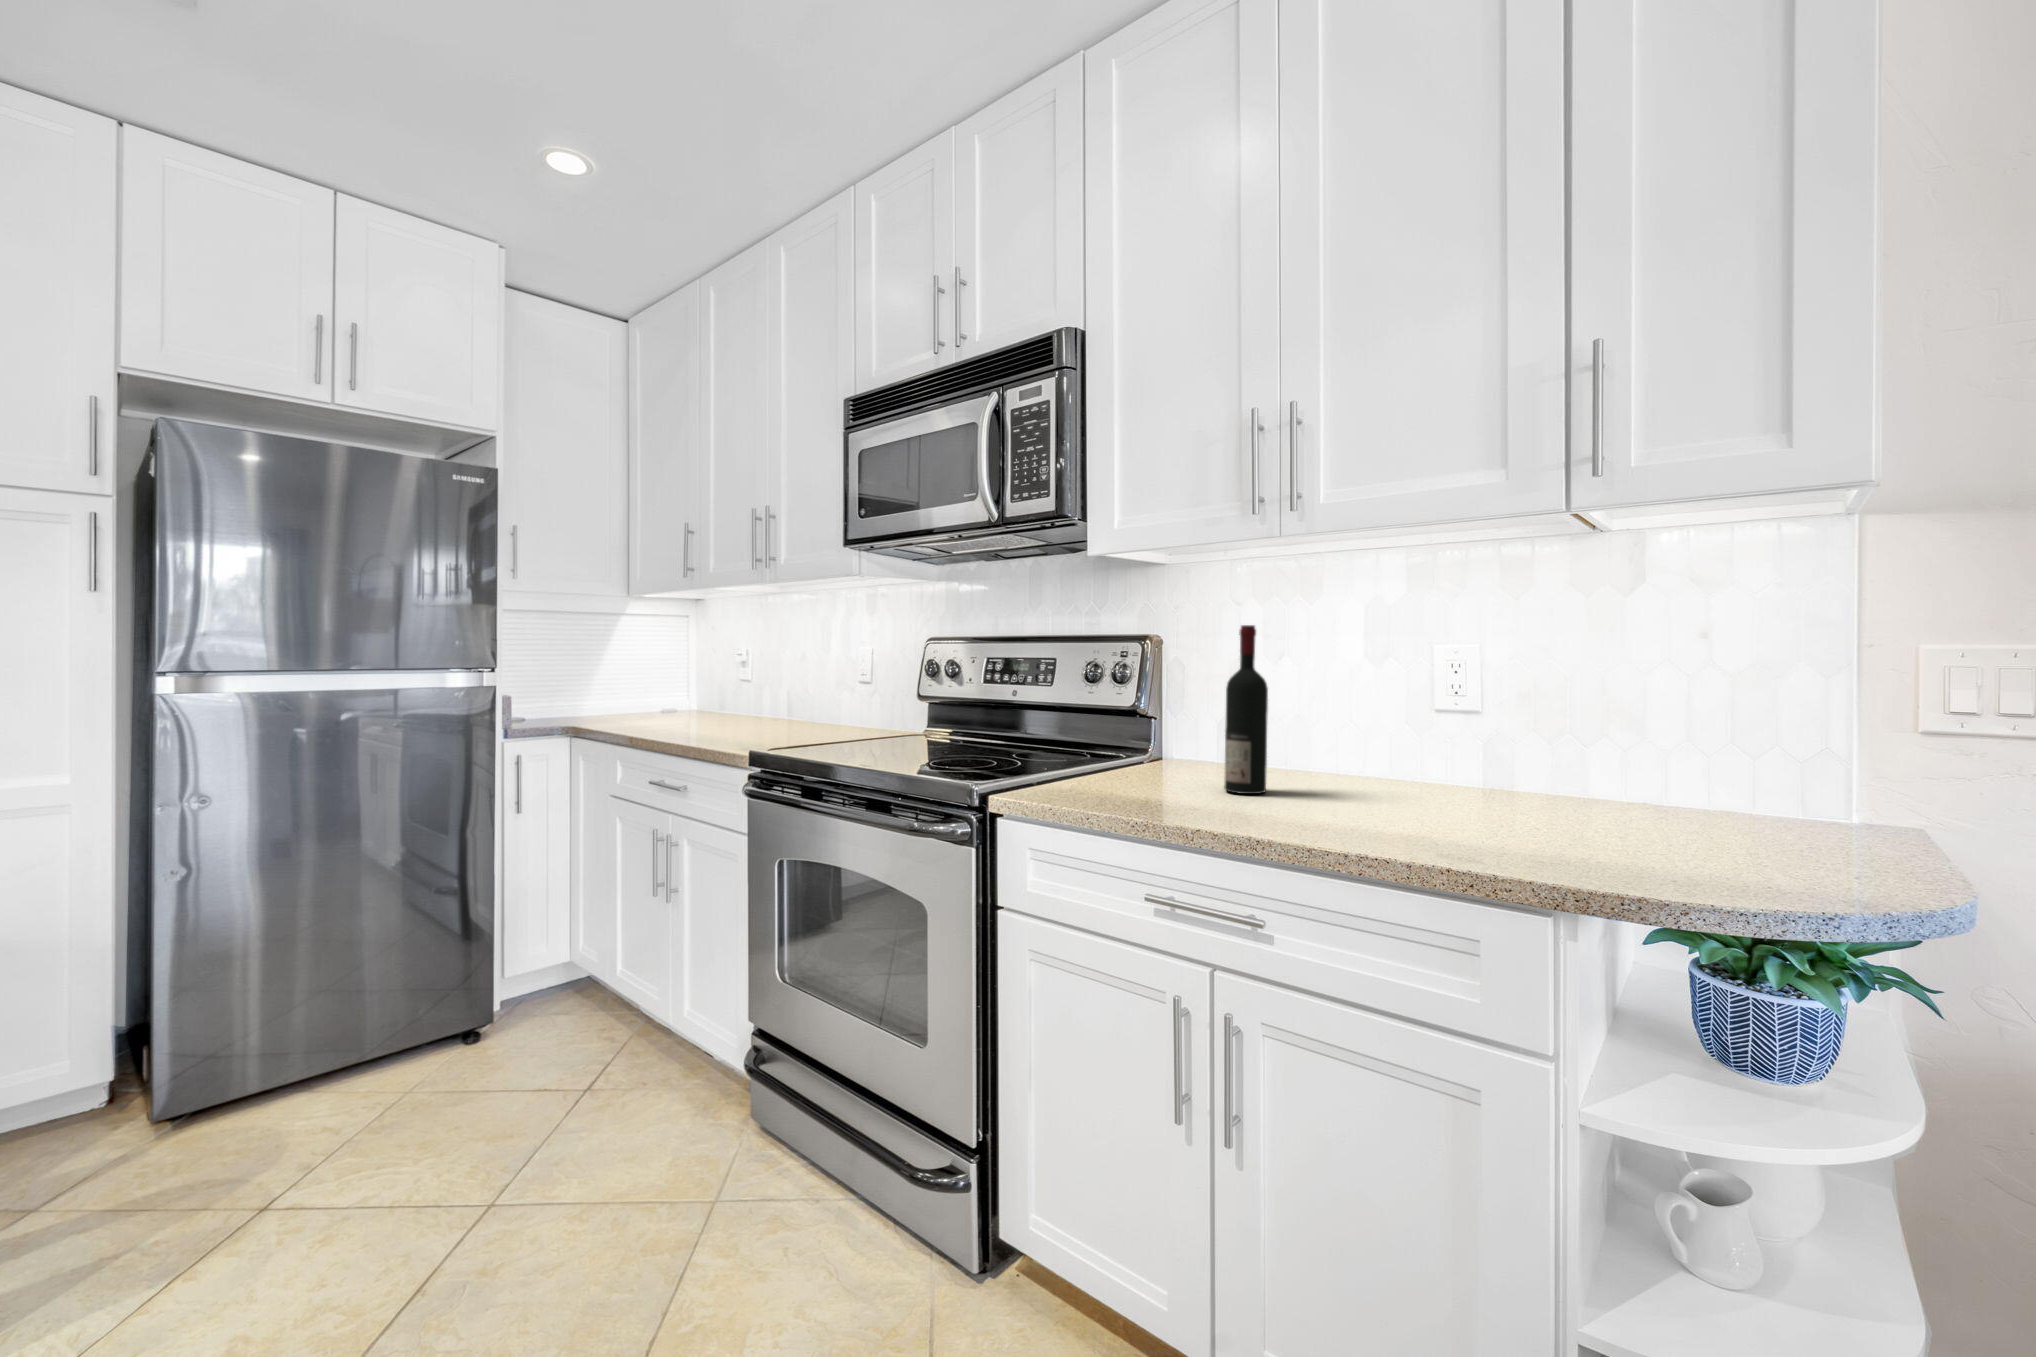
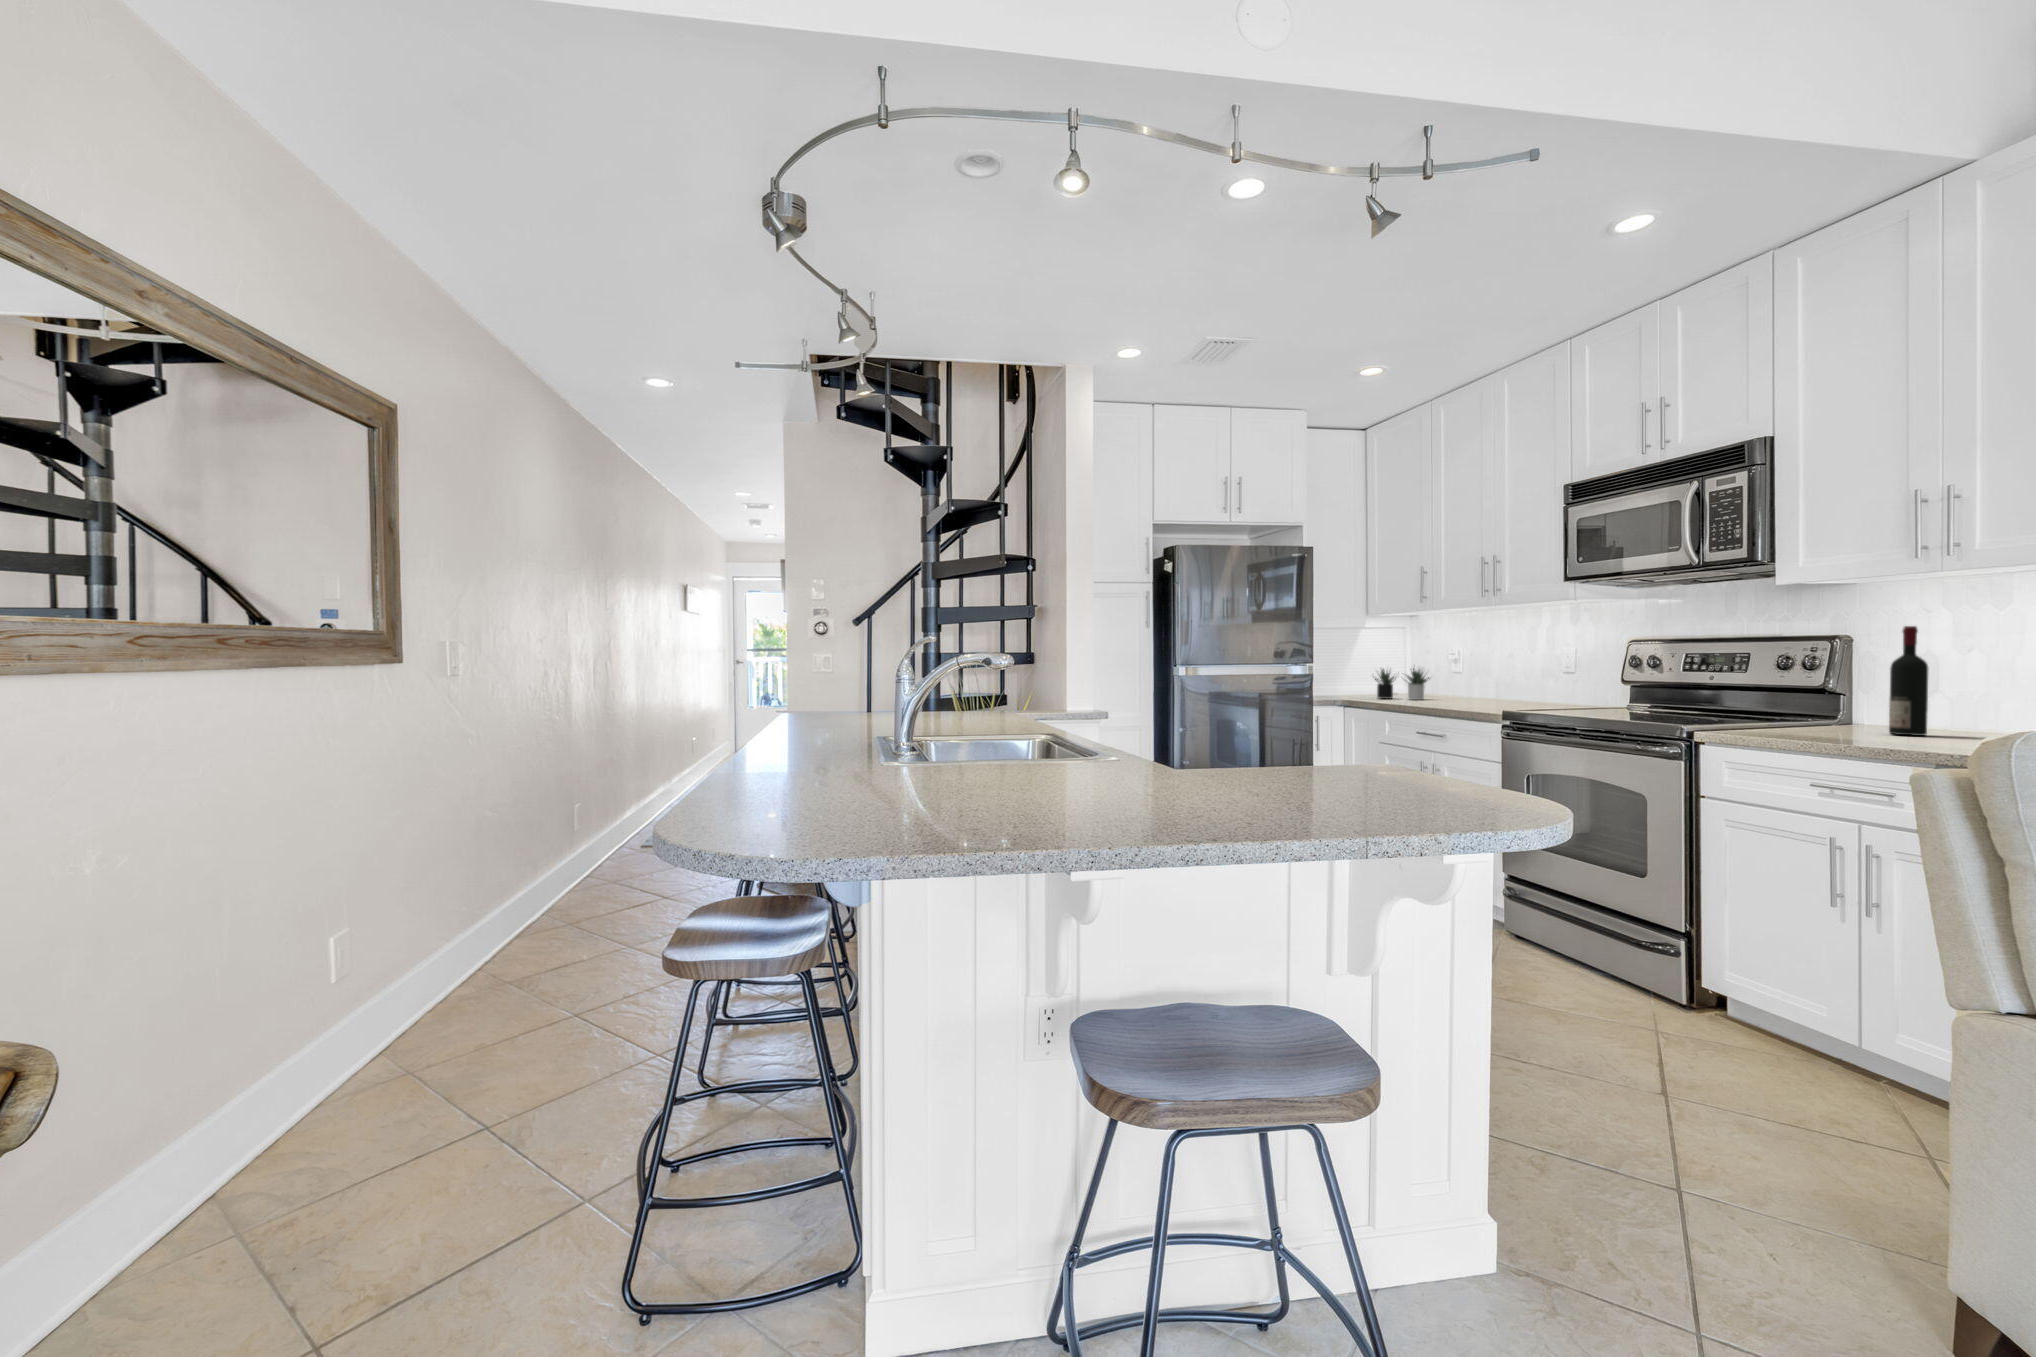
succulent plant: none [612,666,702,720] -> present [1373,668,1429,700]

